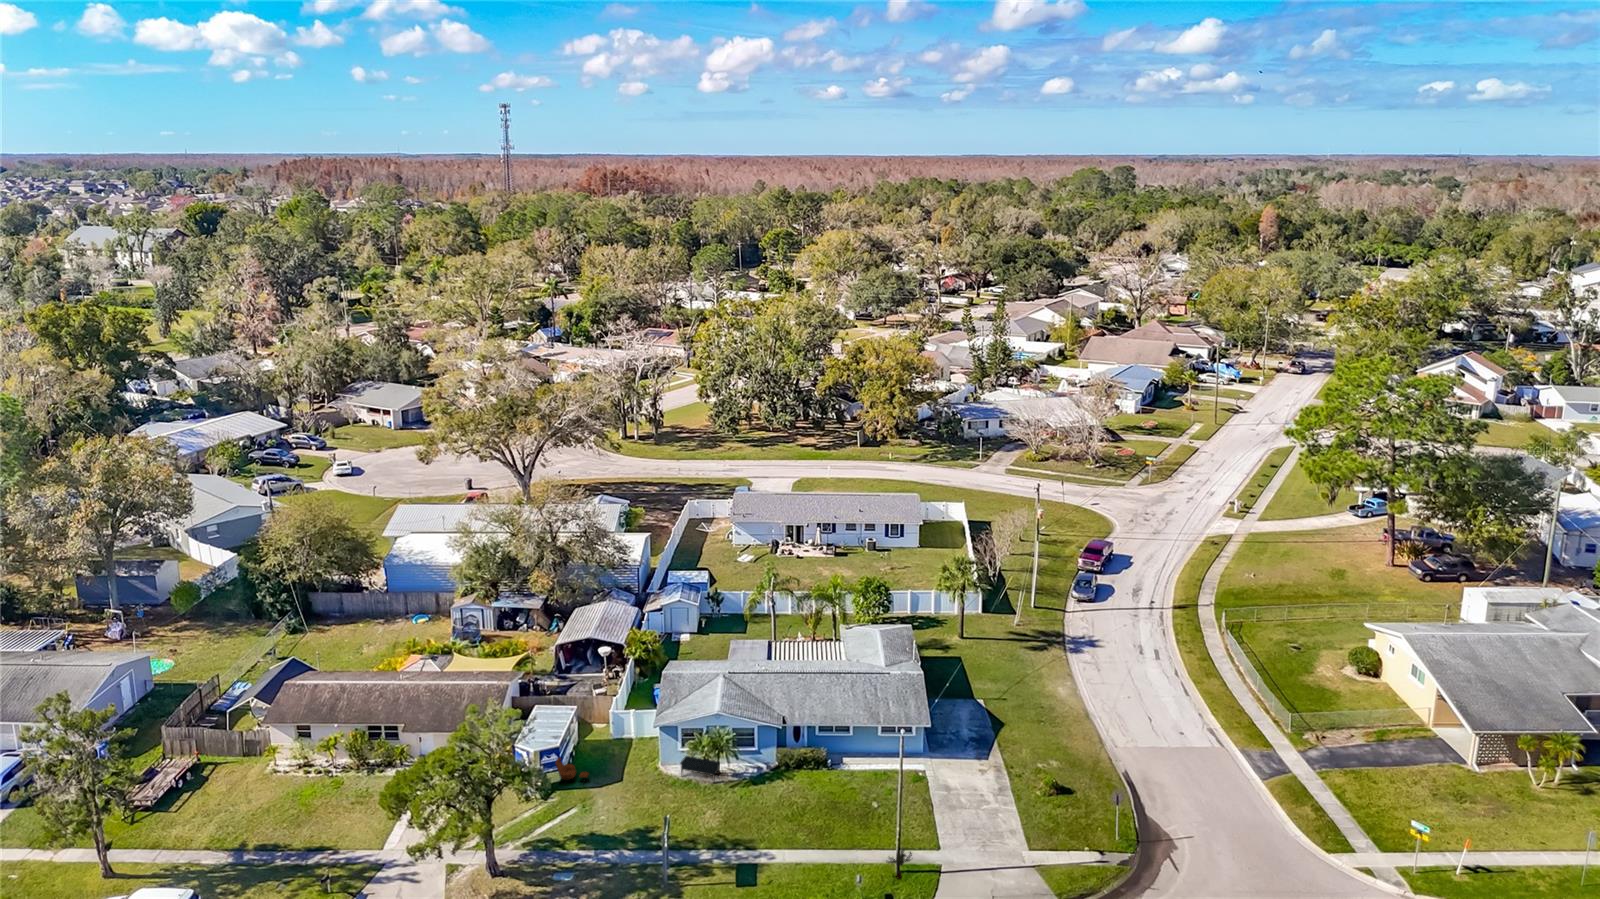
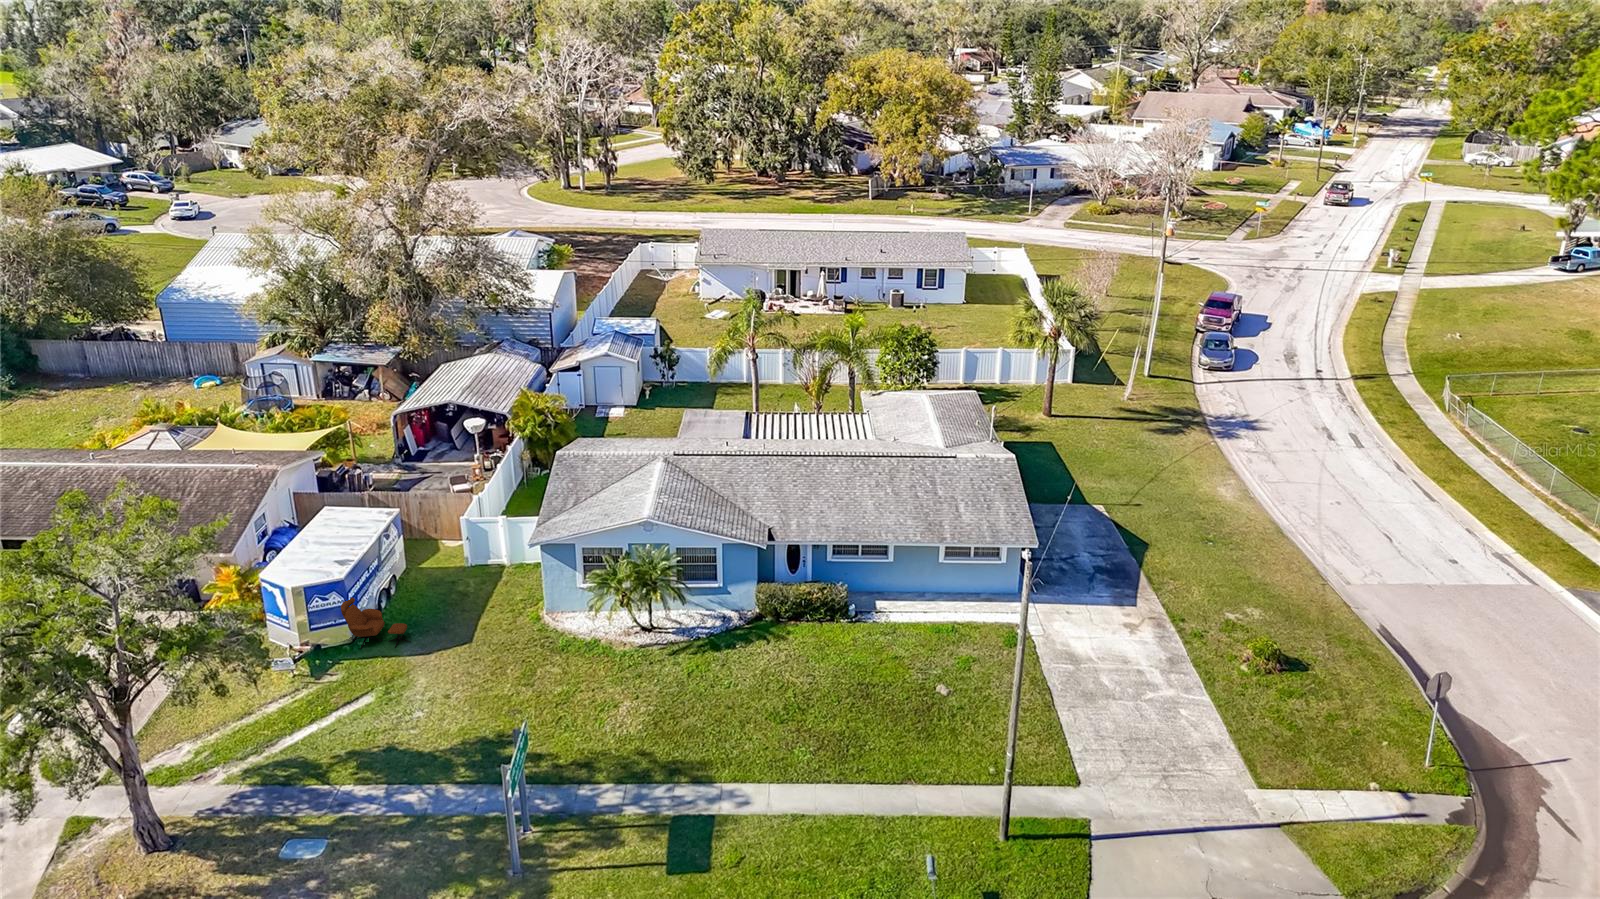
bench: present [681,756,719,782] -> none [578,595,651,645]
potted tree: present [886,848,912,879] -> none [983,789,1042,852]

